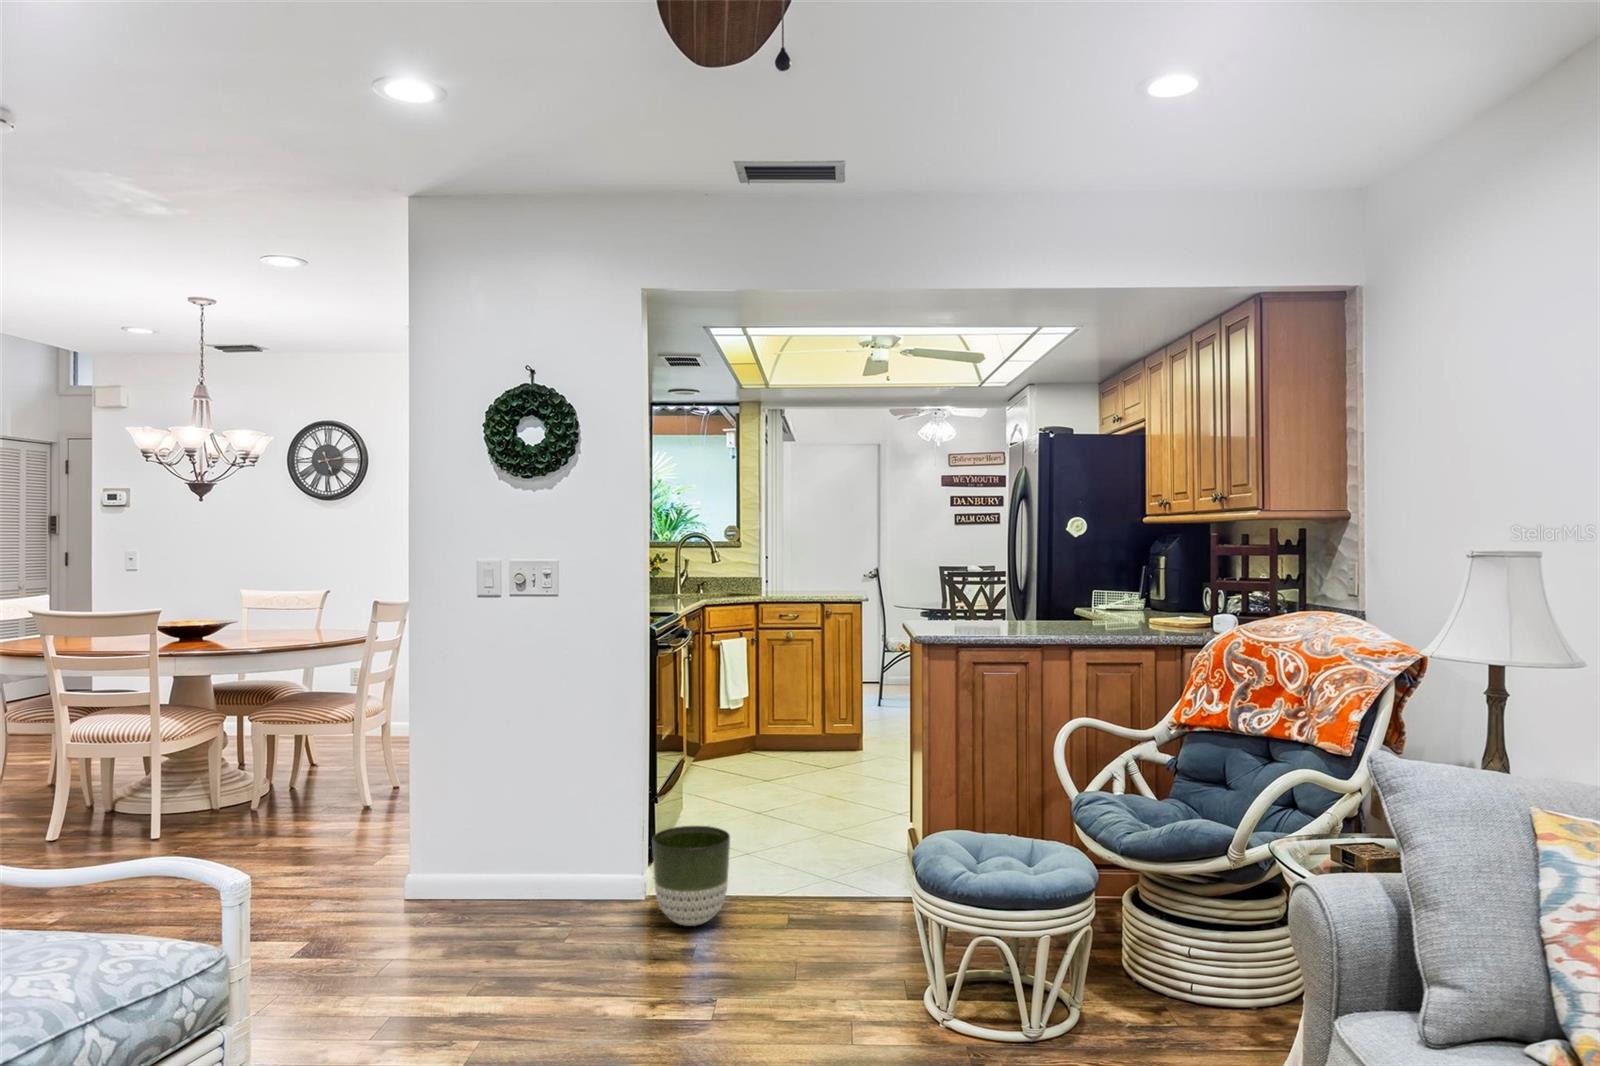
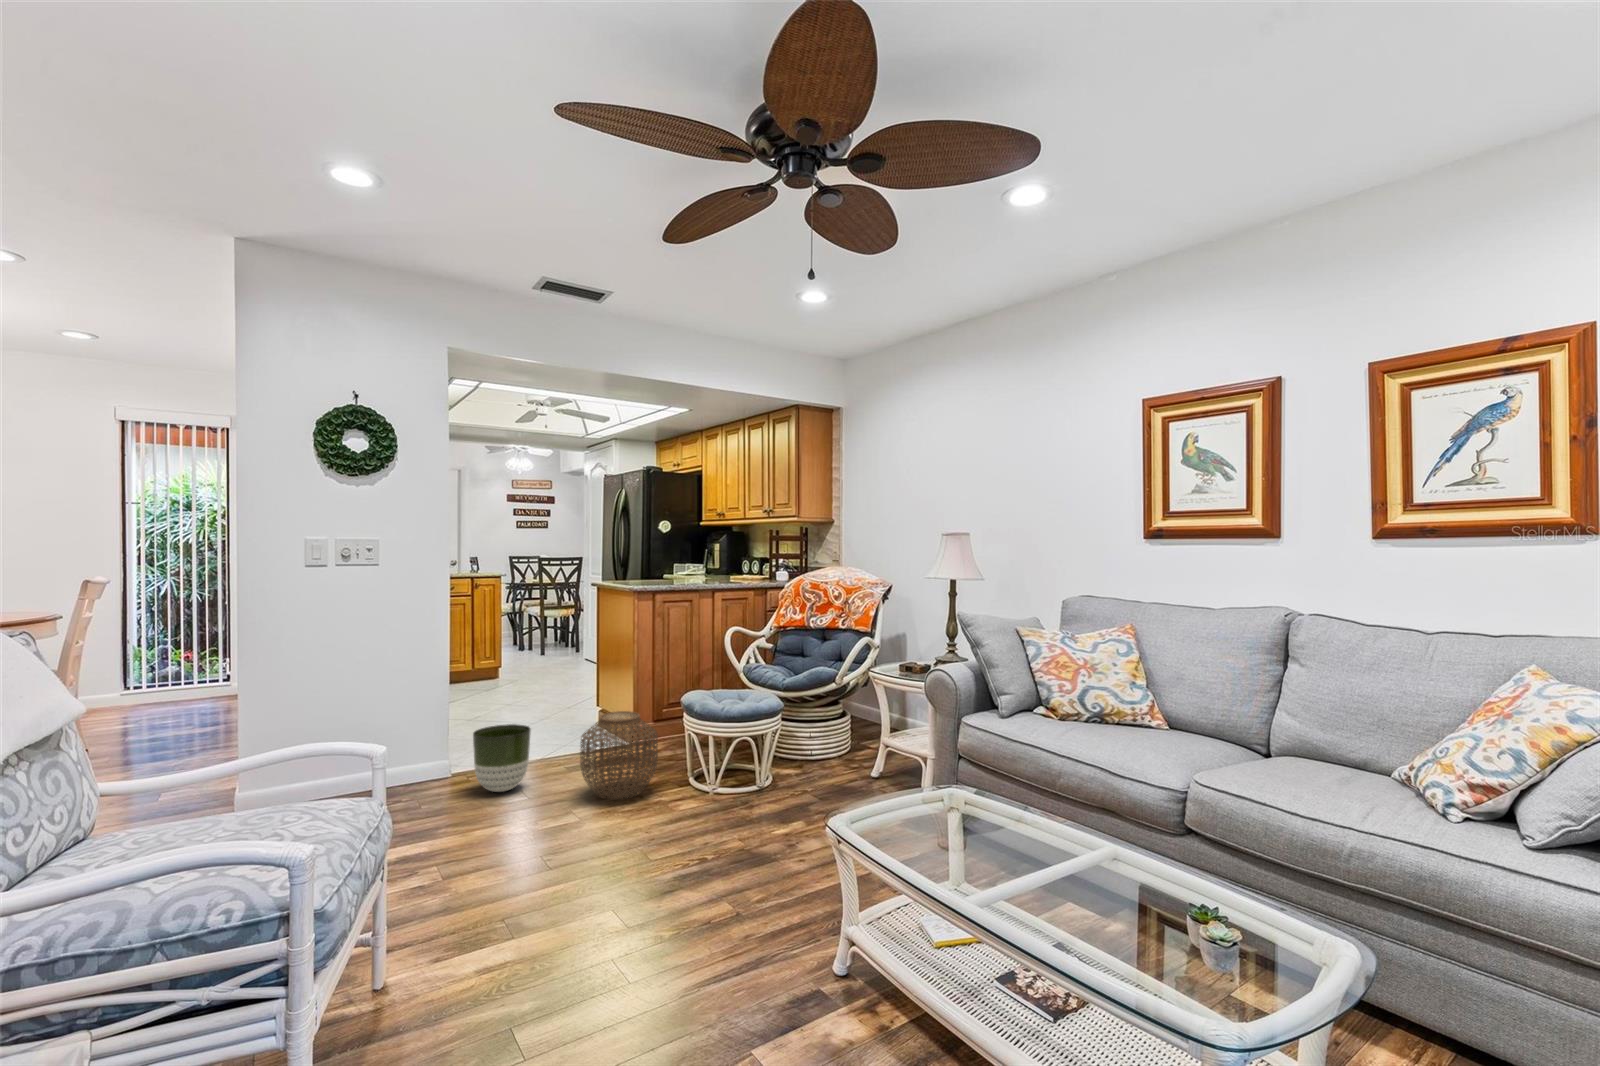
woven basket: none [756,841,877,990] -> present [580,711,658,800]

